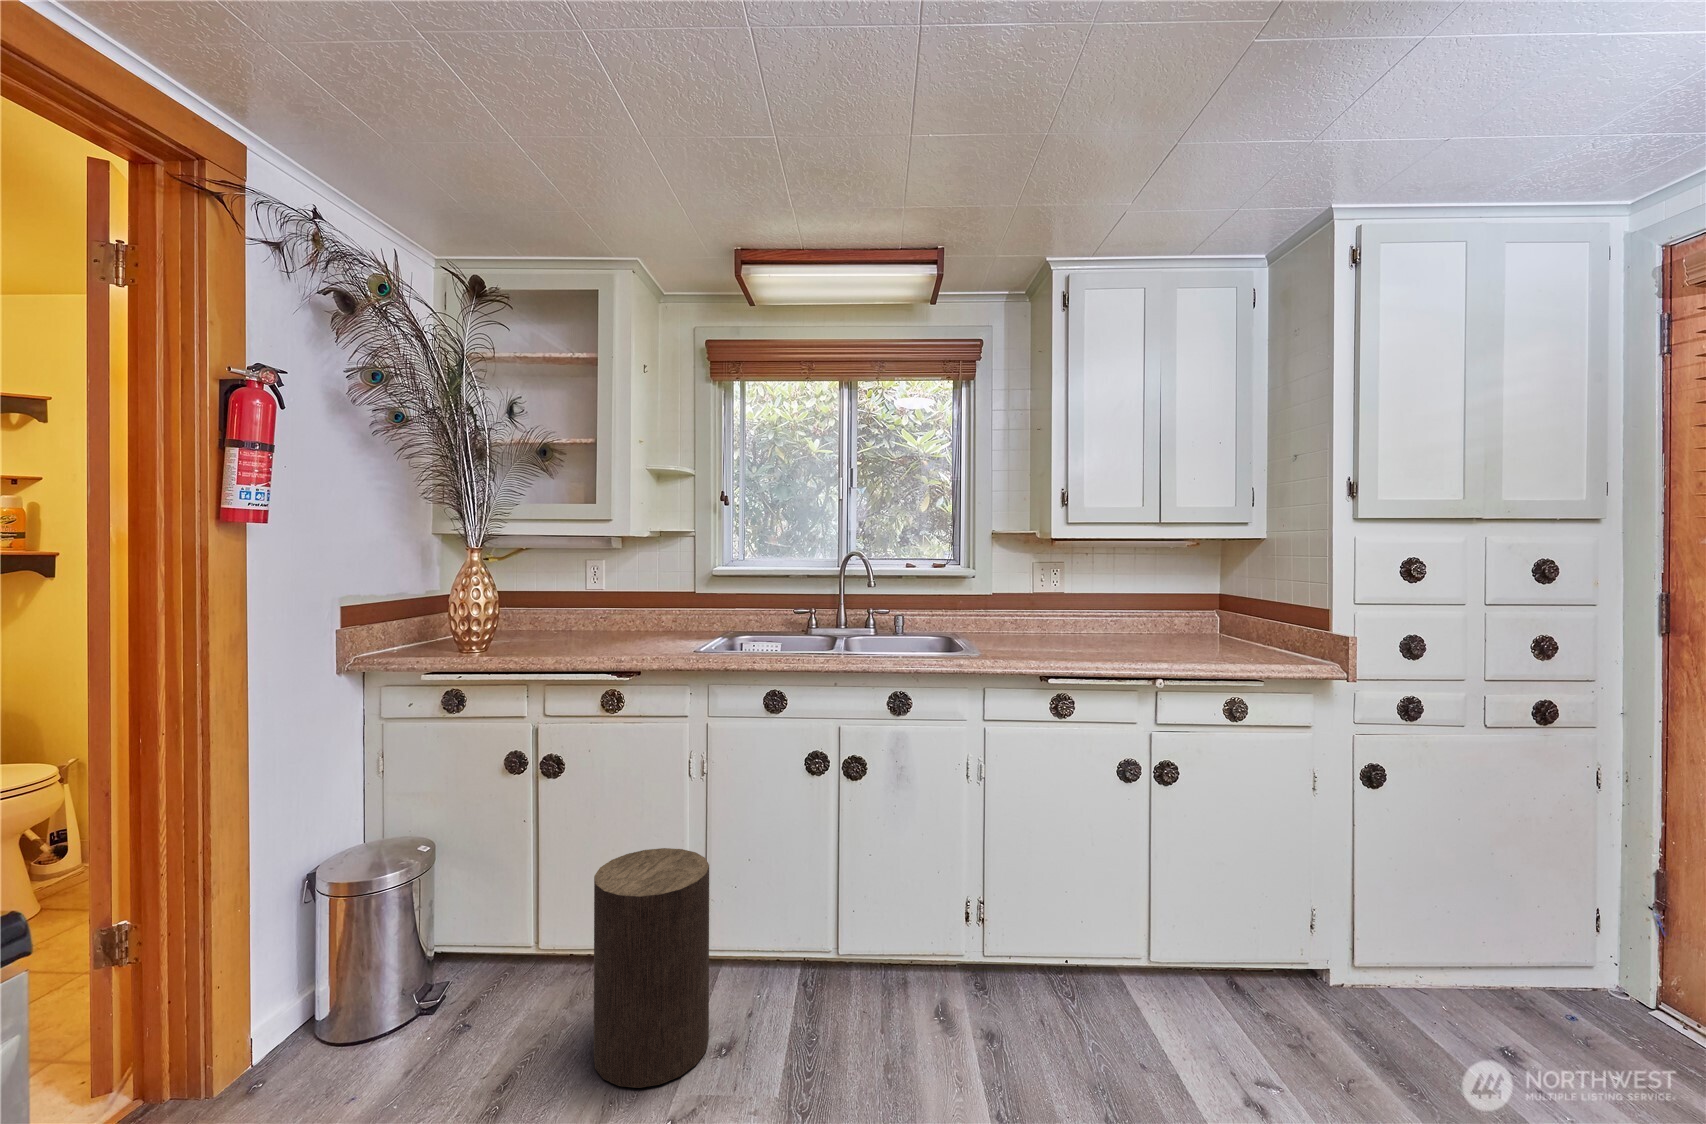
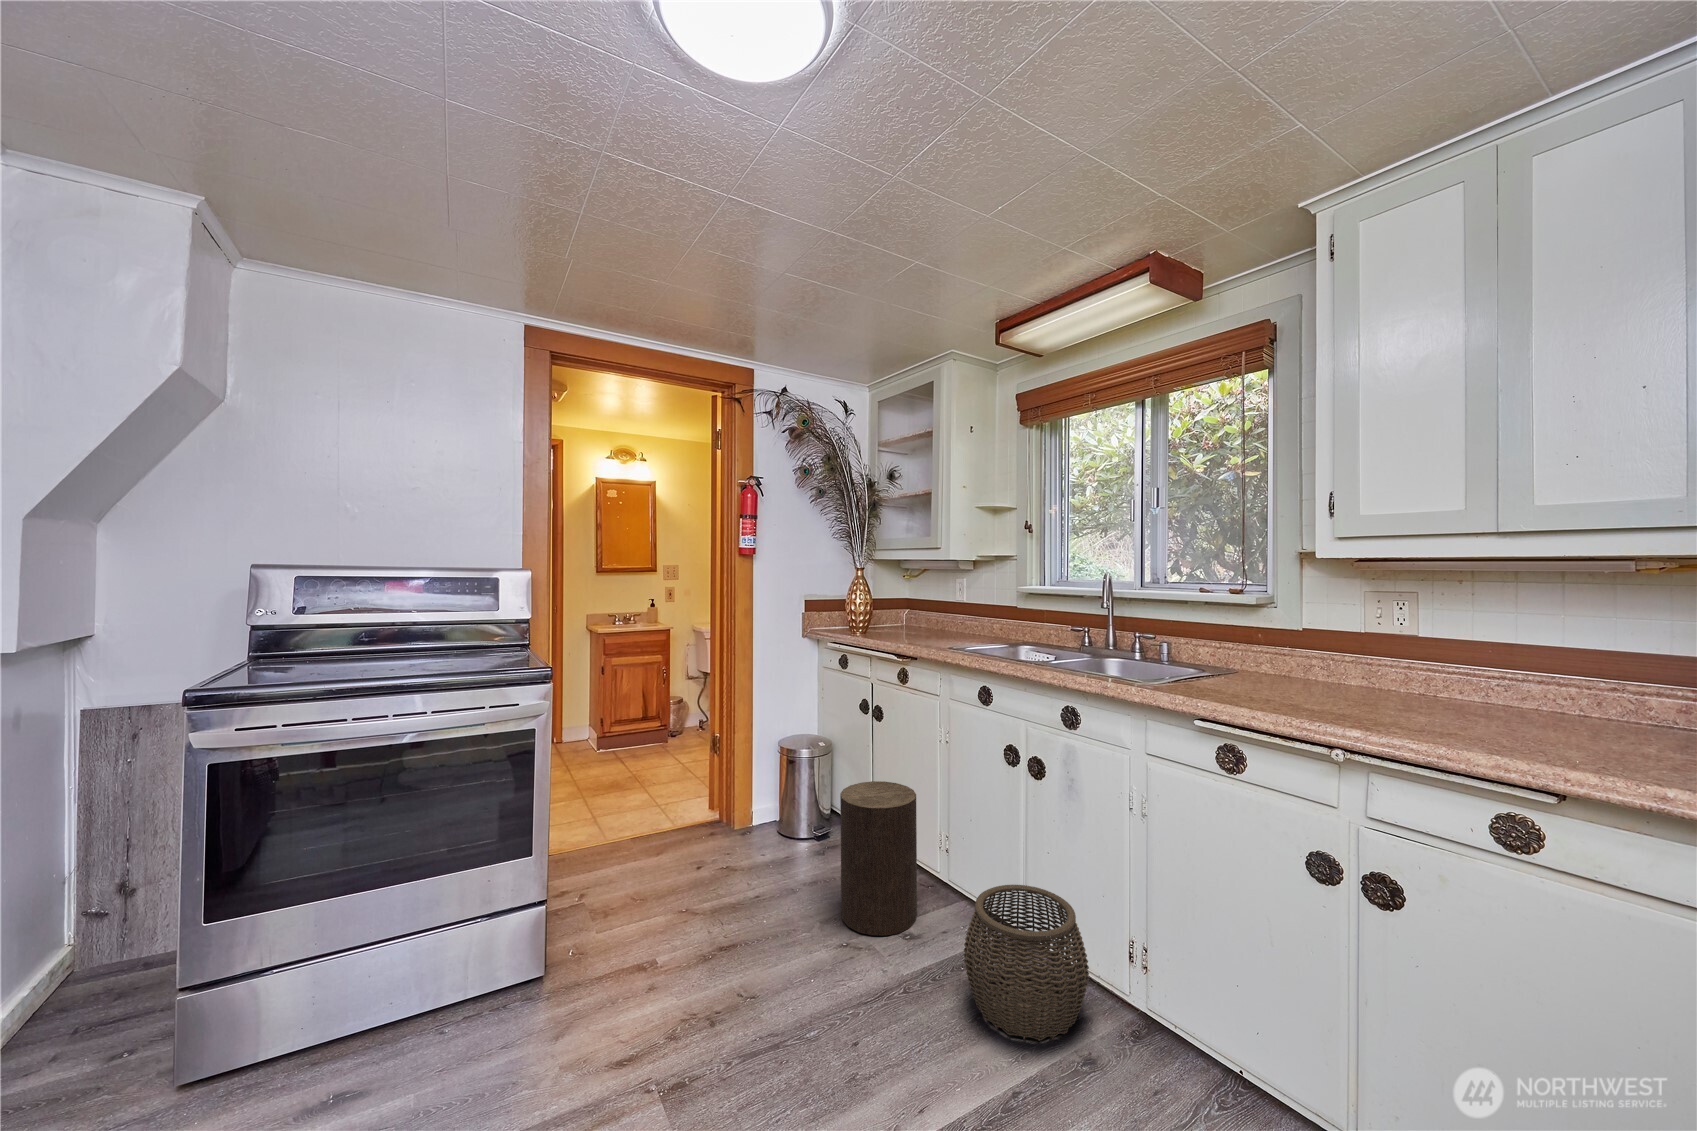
woven basket: none [843,897,977,1071] -> present [964,885,1089,1041]

